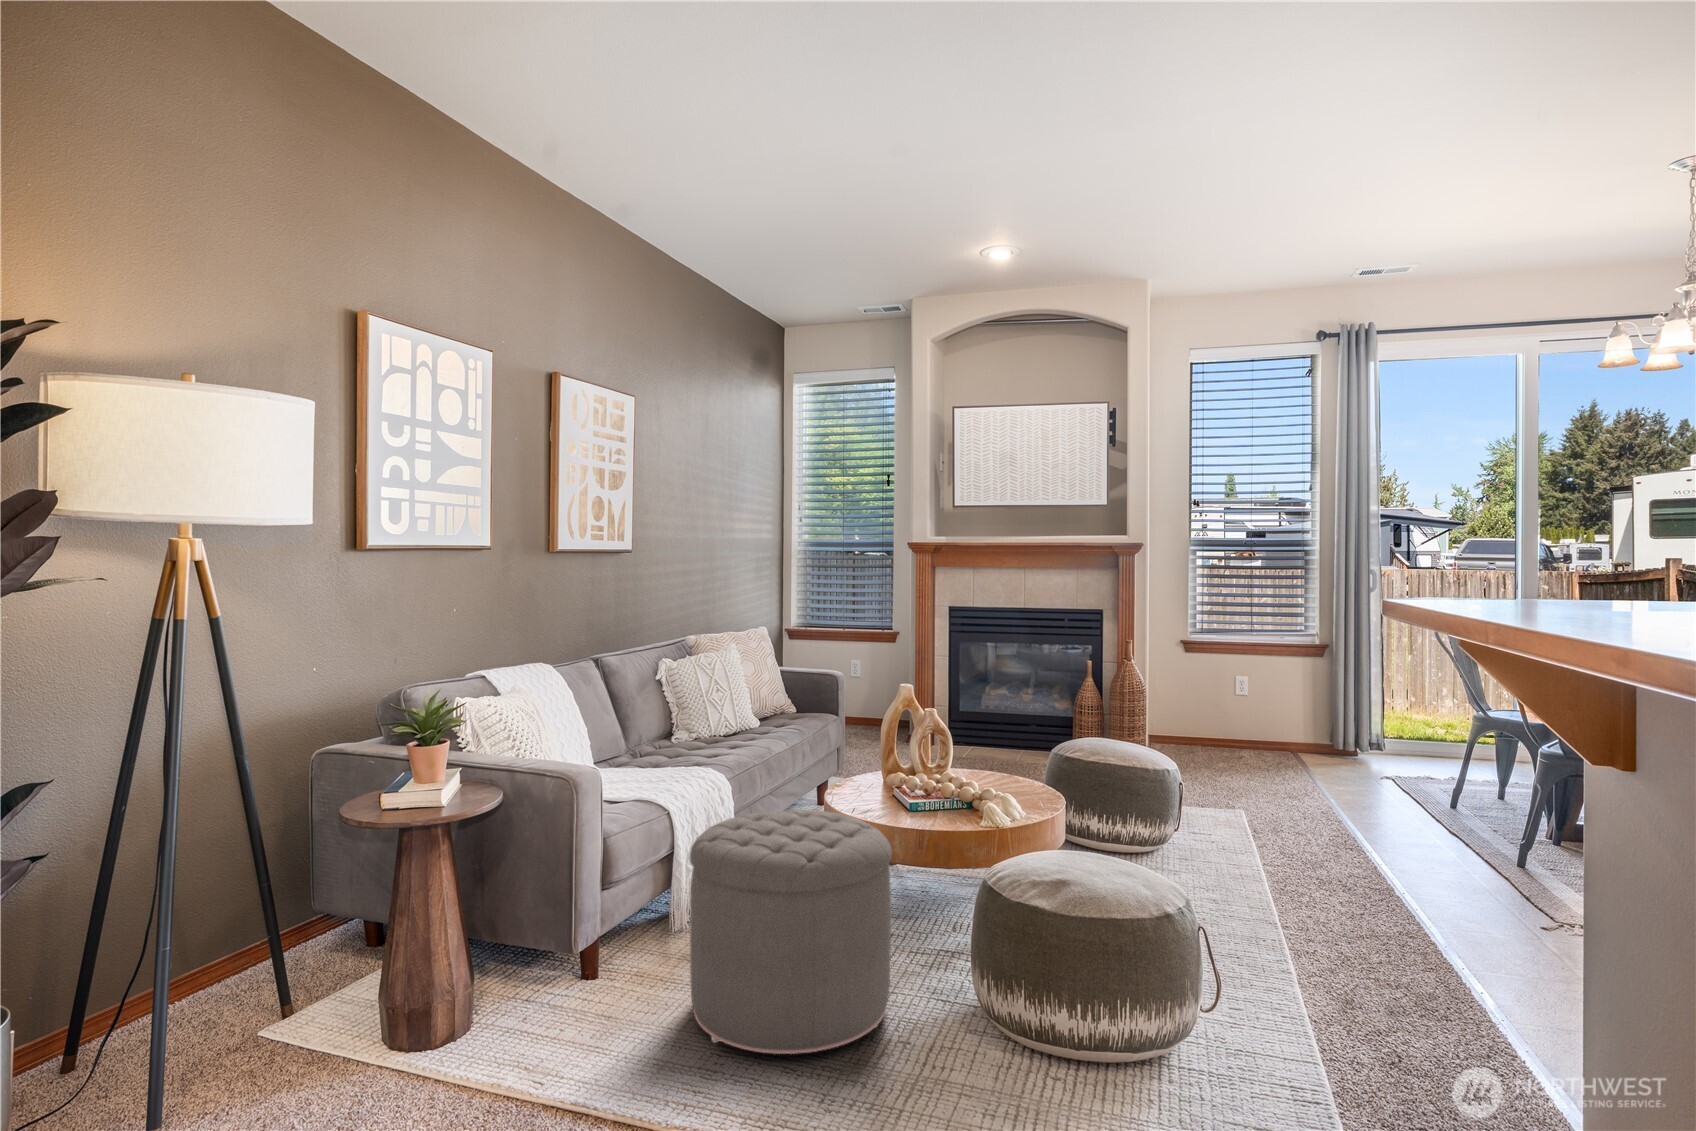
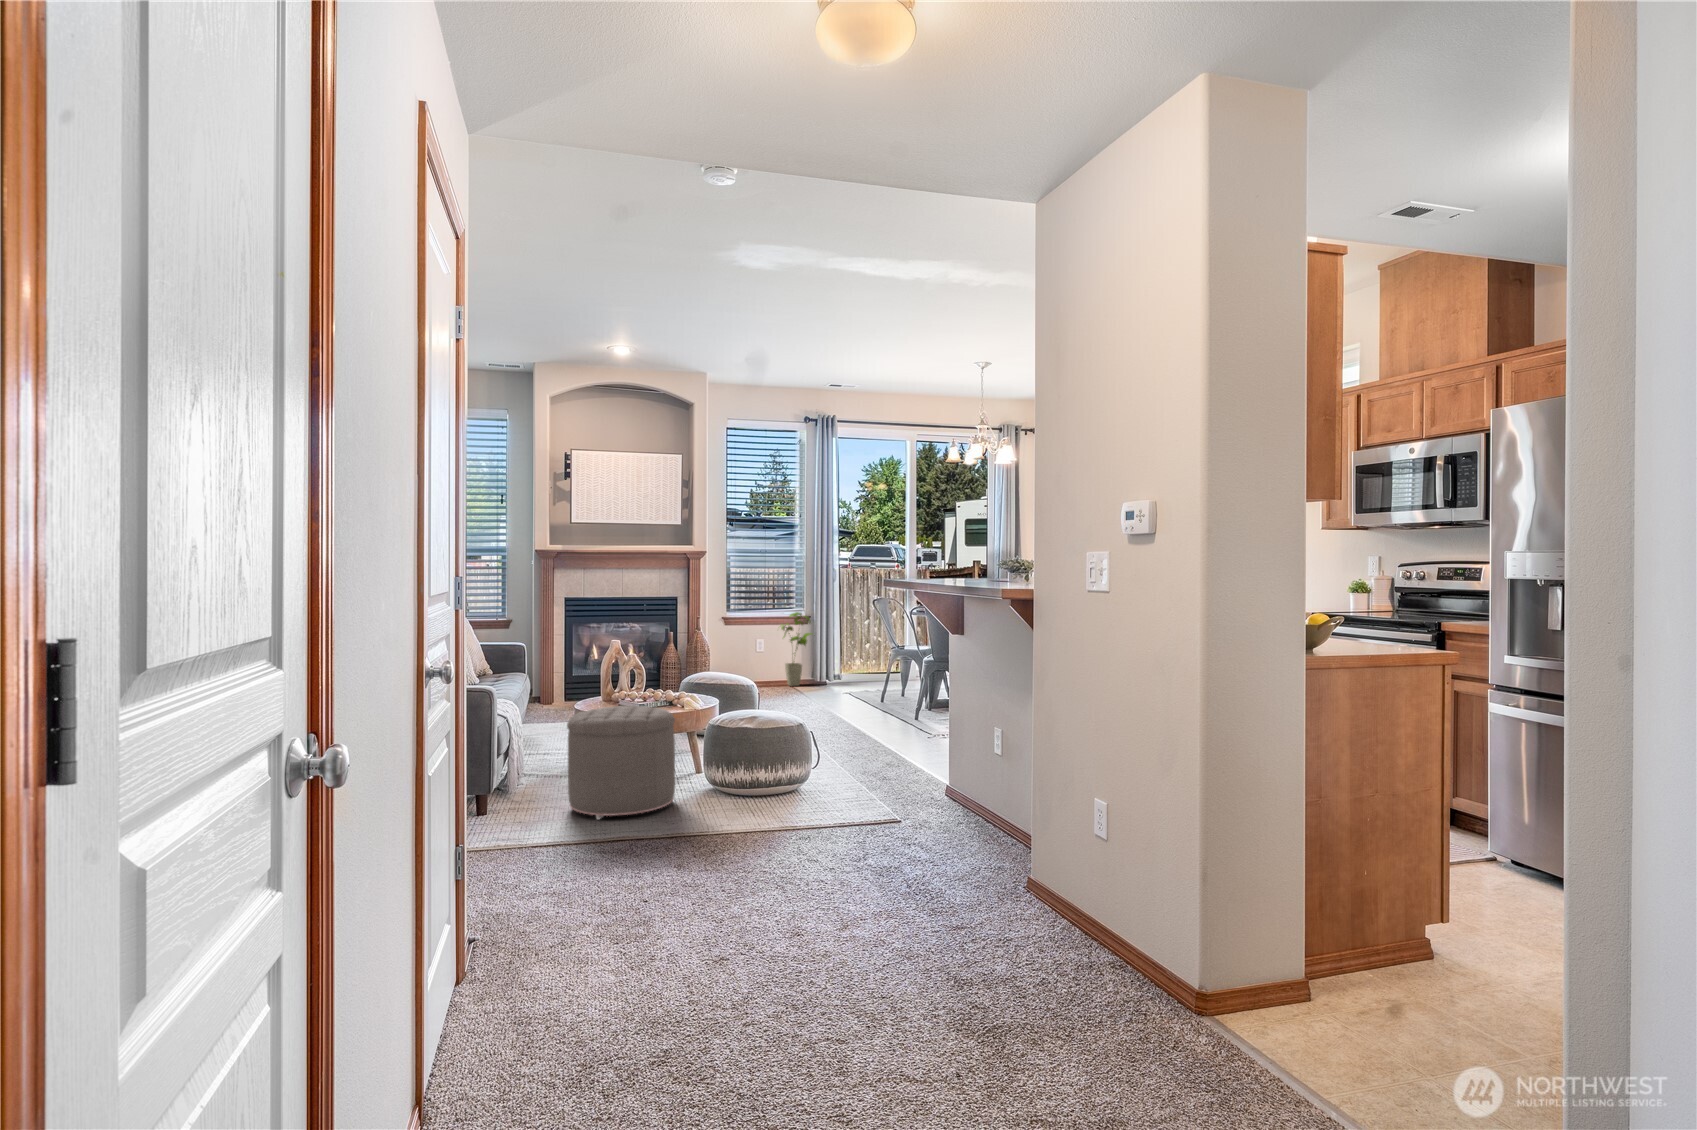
house plant: none [1268,642,1336,758] -> present [781,612,812,686]

